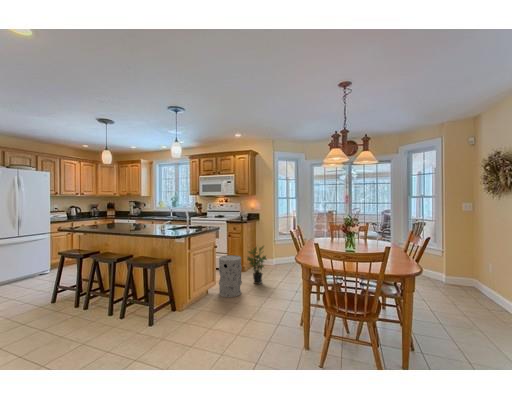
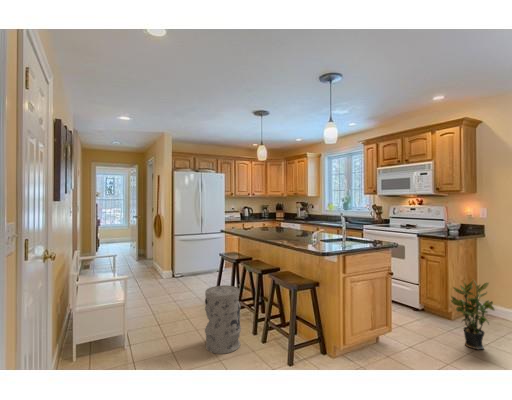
trash can: present [219,255,242,297] -> present [205,285,241,354]

